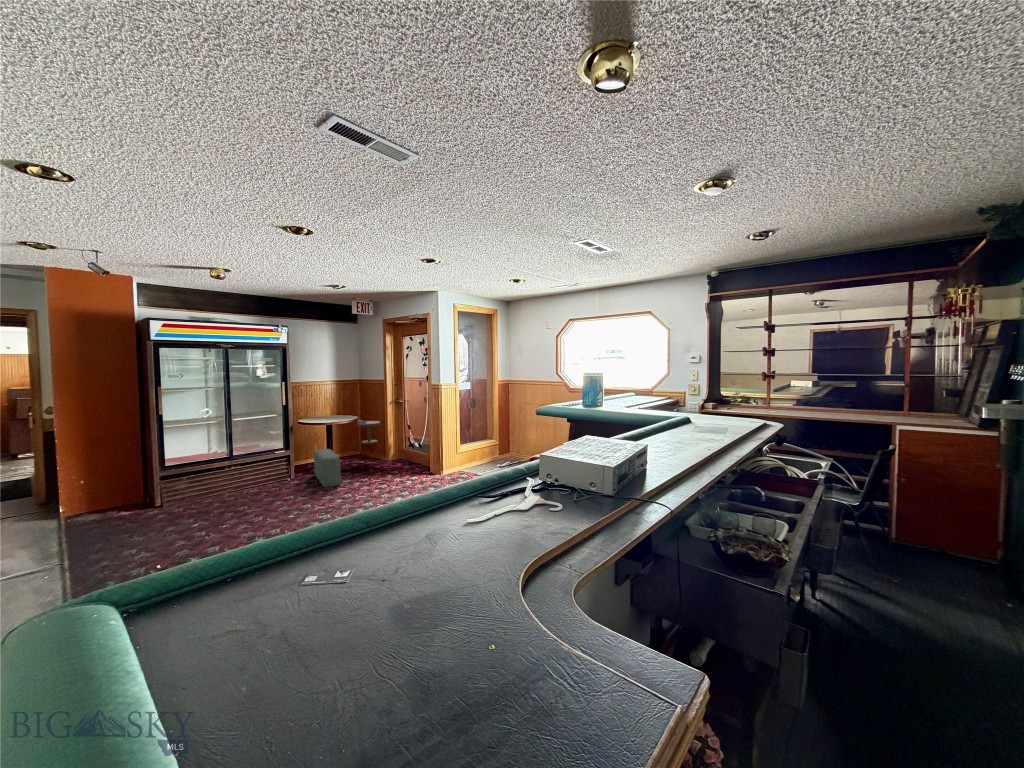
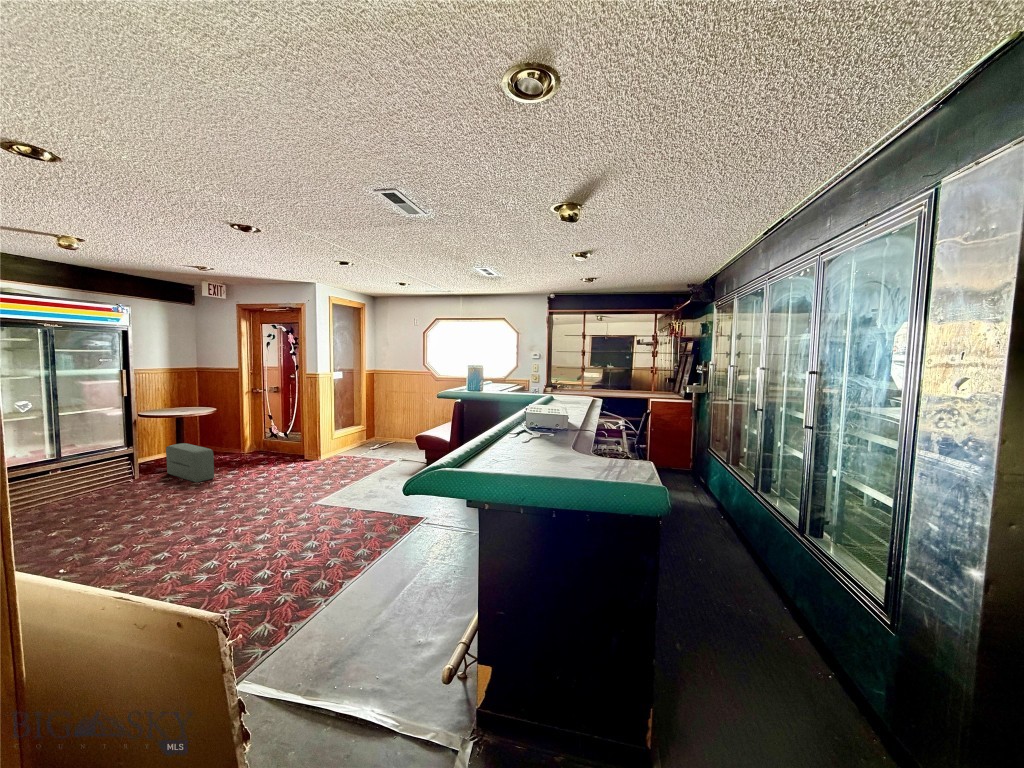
side table: present [357,420,380,444] -> none [207,412,236,456]

